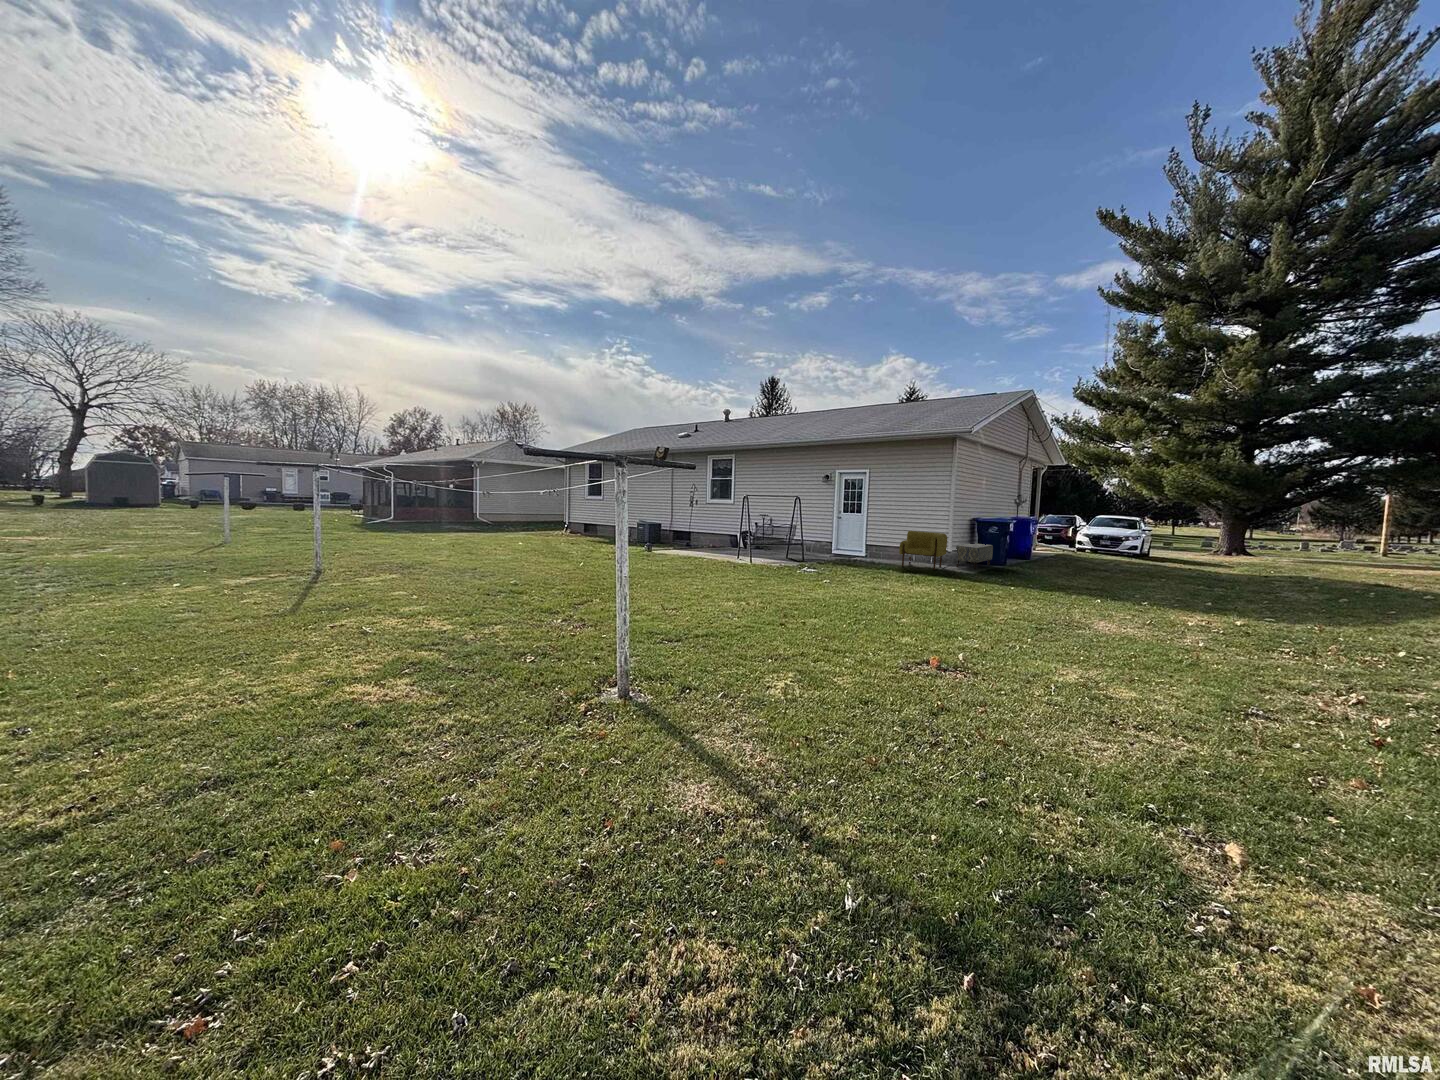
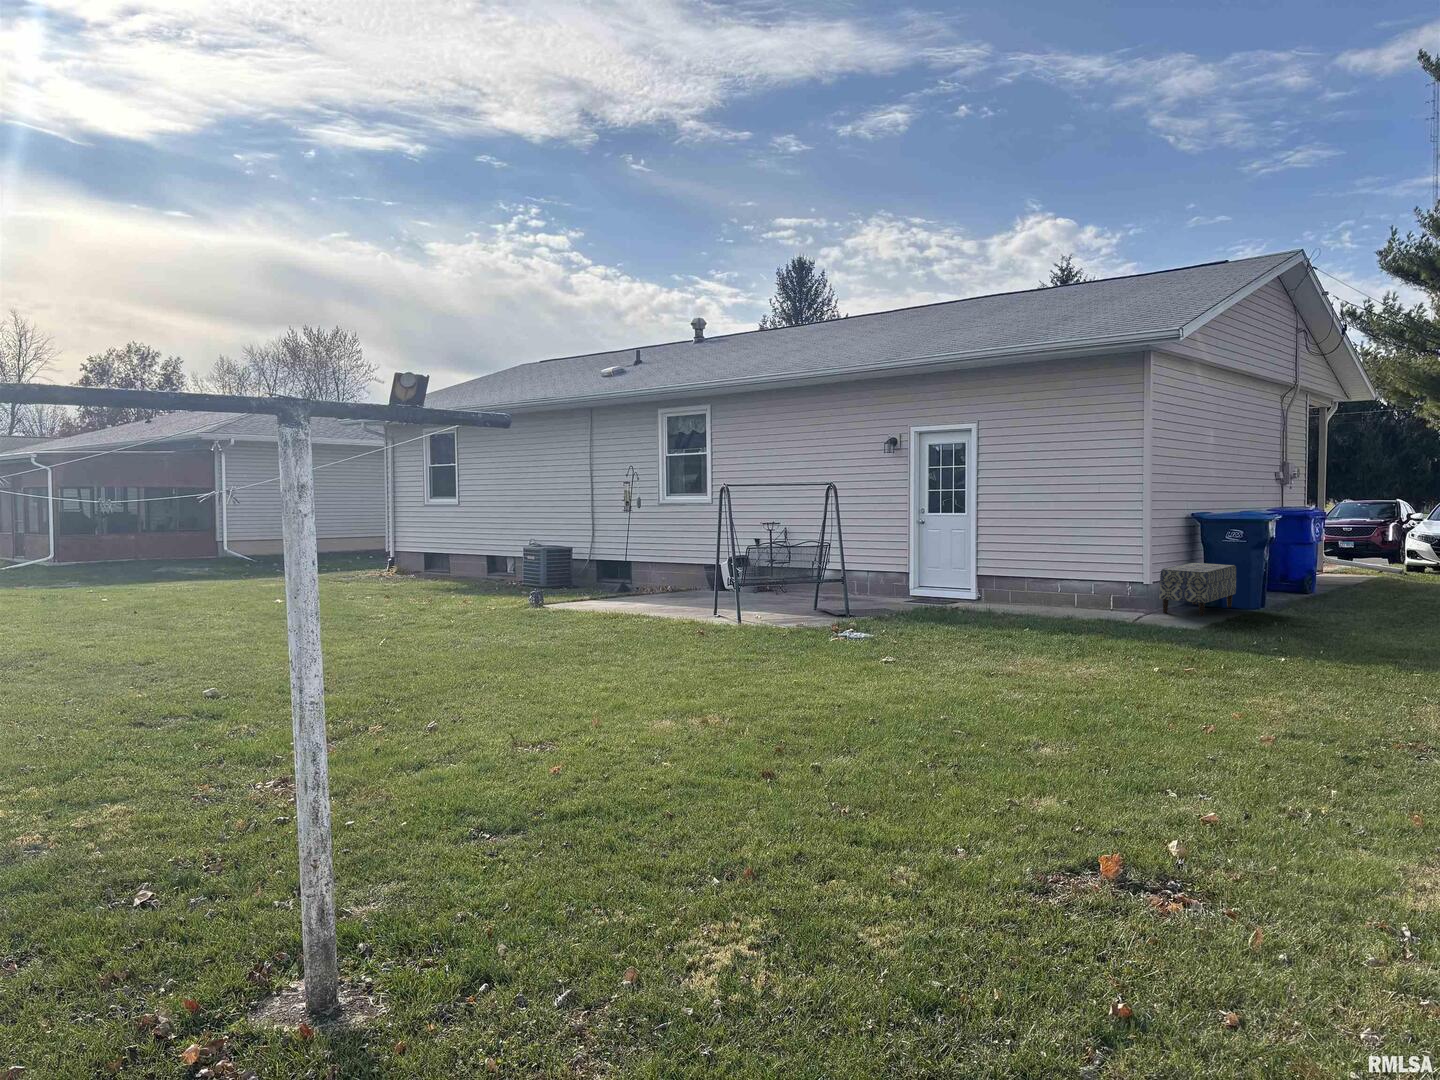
armchair: present [899,531,947,570] -> none [1044,543,1142,622]

